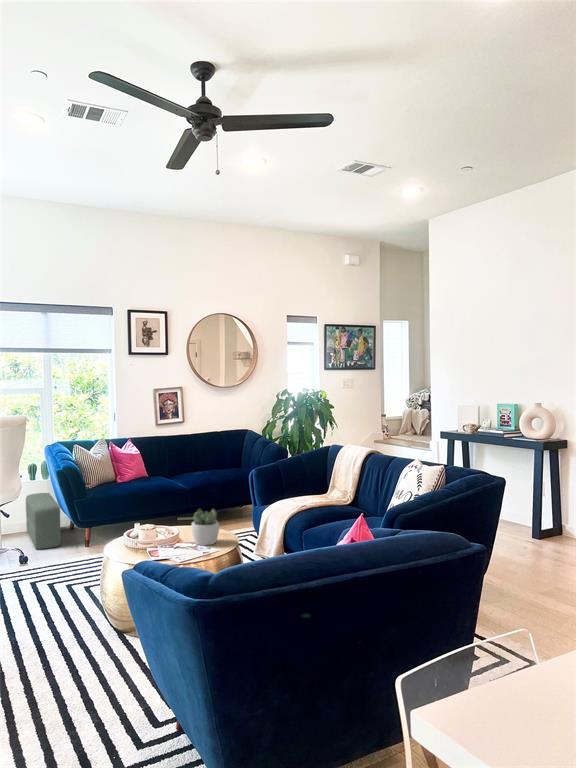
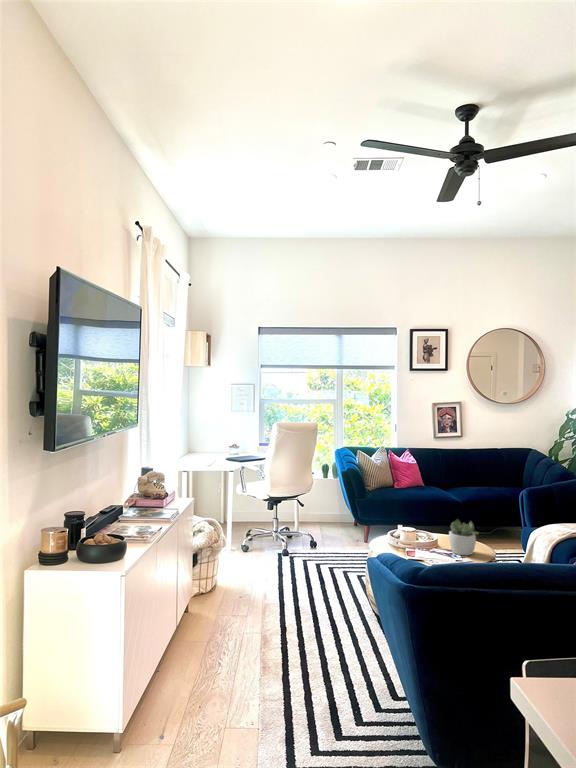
pouf: present [26,493,60,550] -> none [320,489,345,537]

